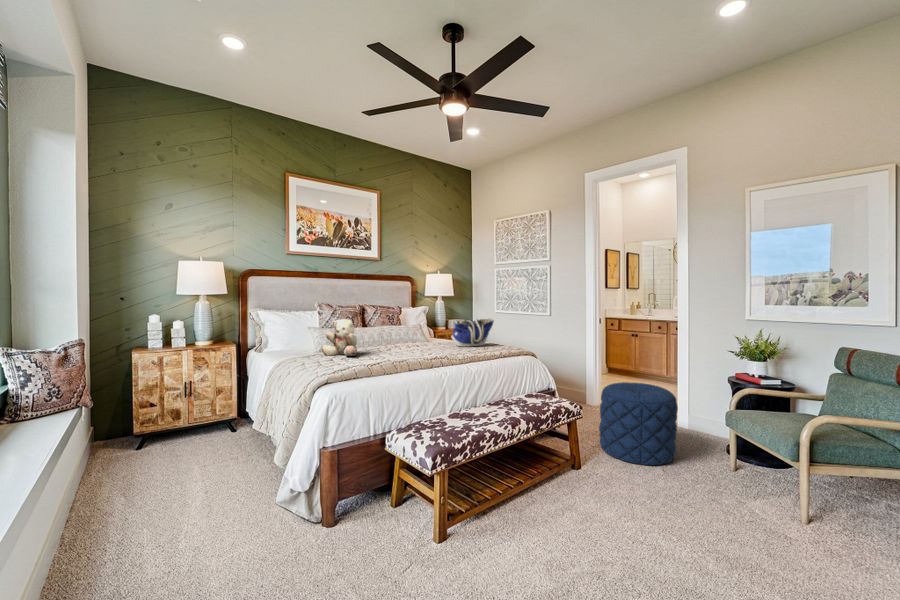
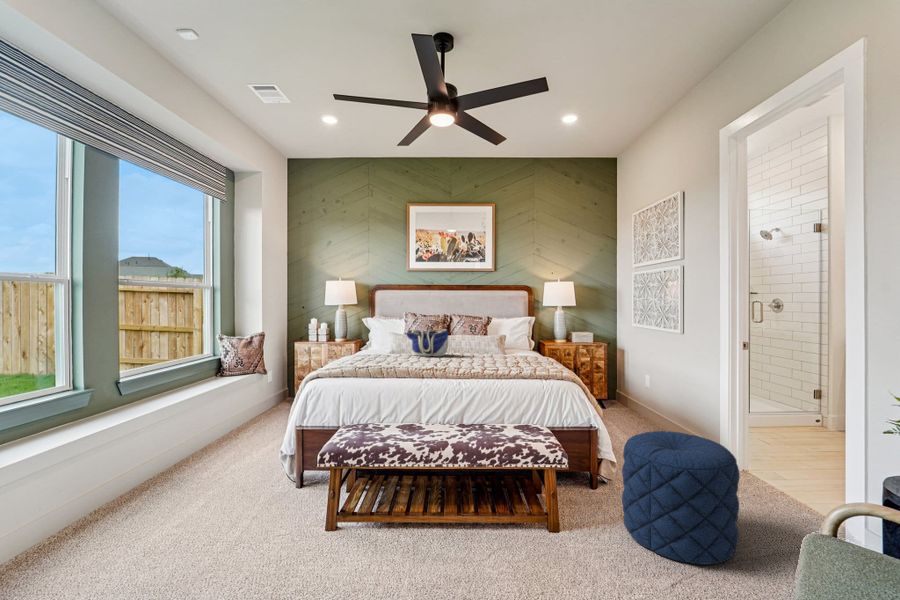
tote bag: present [452,318,494,347] -> present [406,329,448,357]
teddy bear: present [322,319,357,356] -> none [359,328,383,361]

